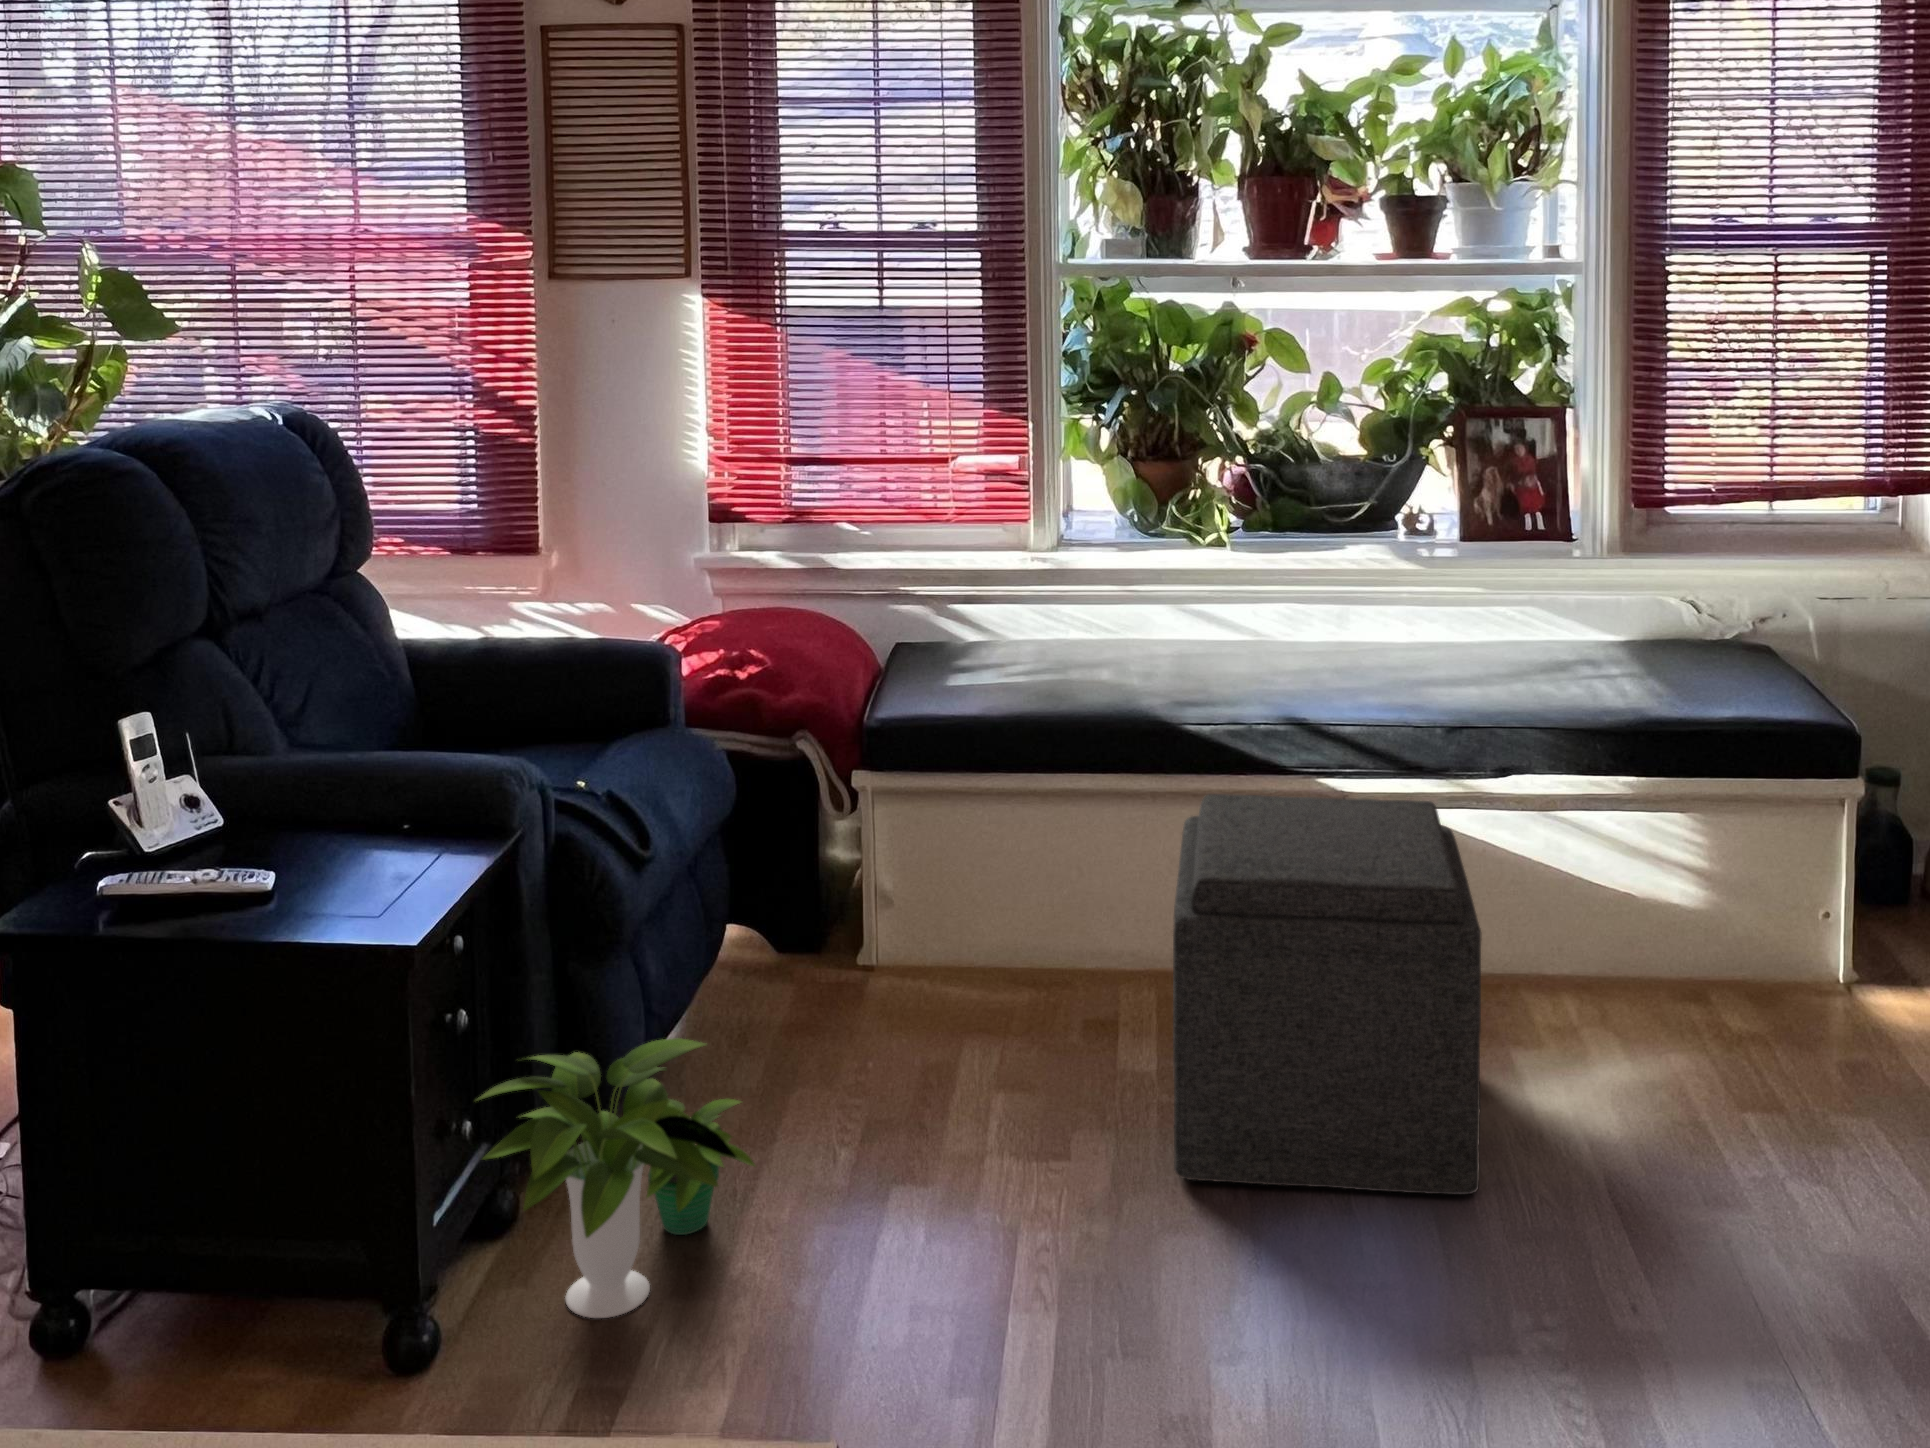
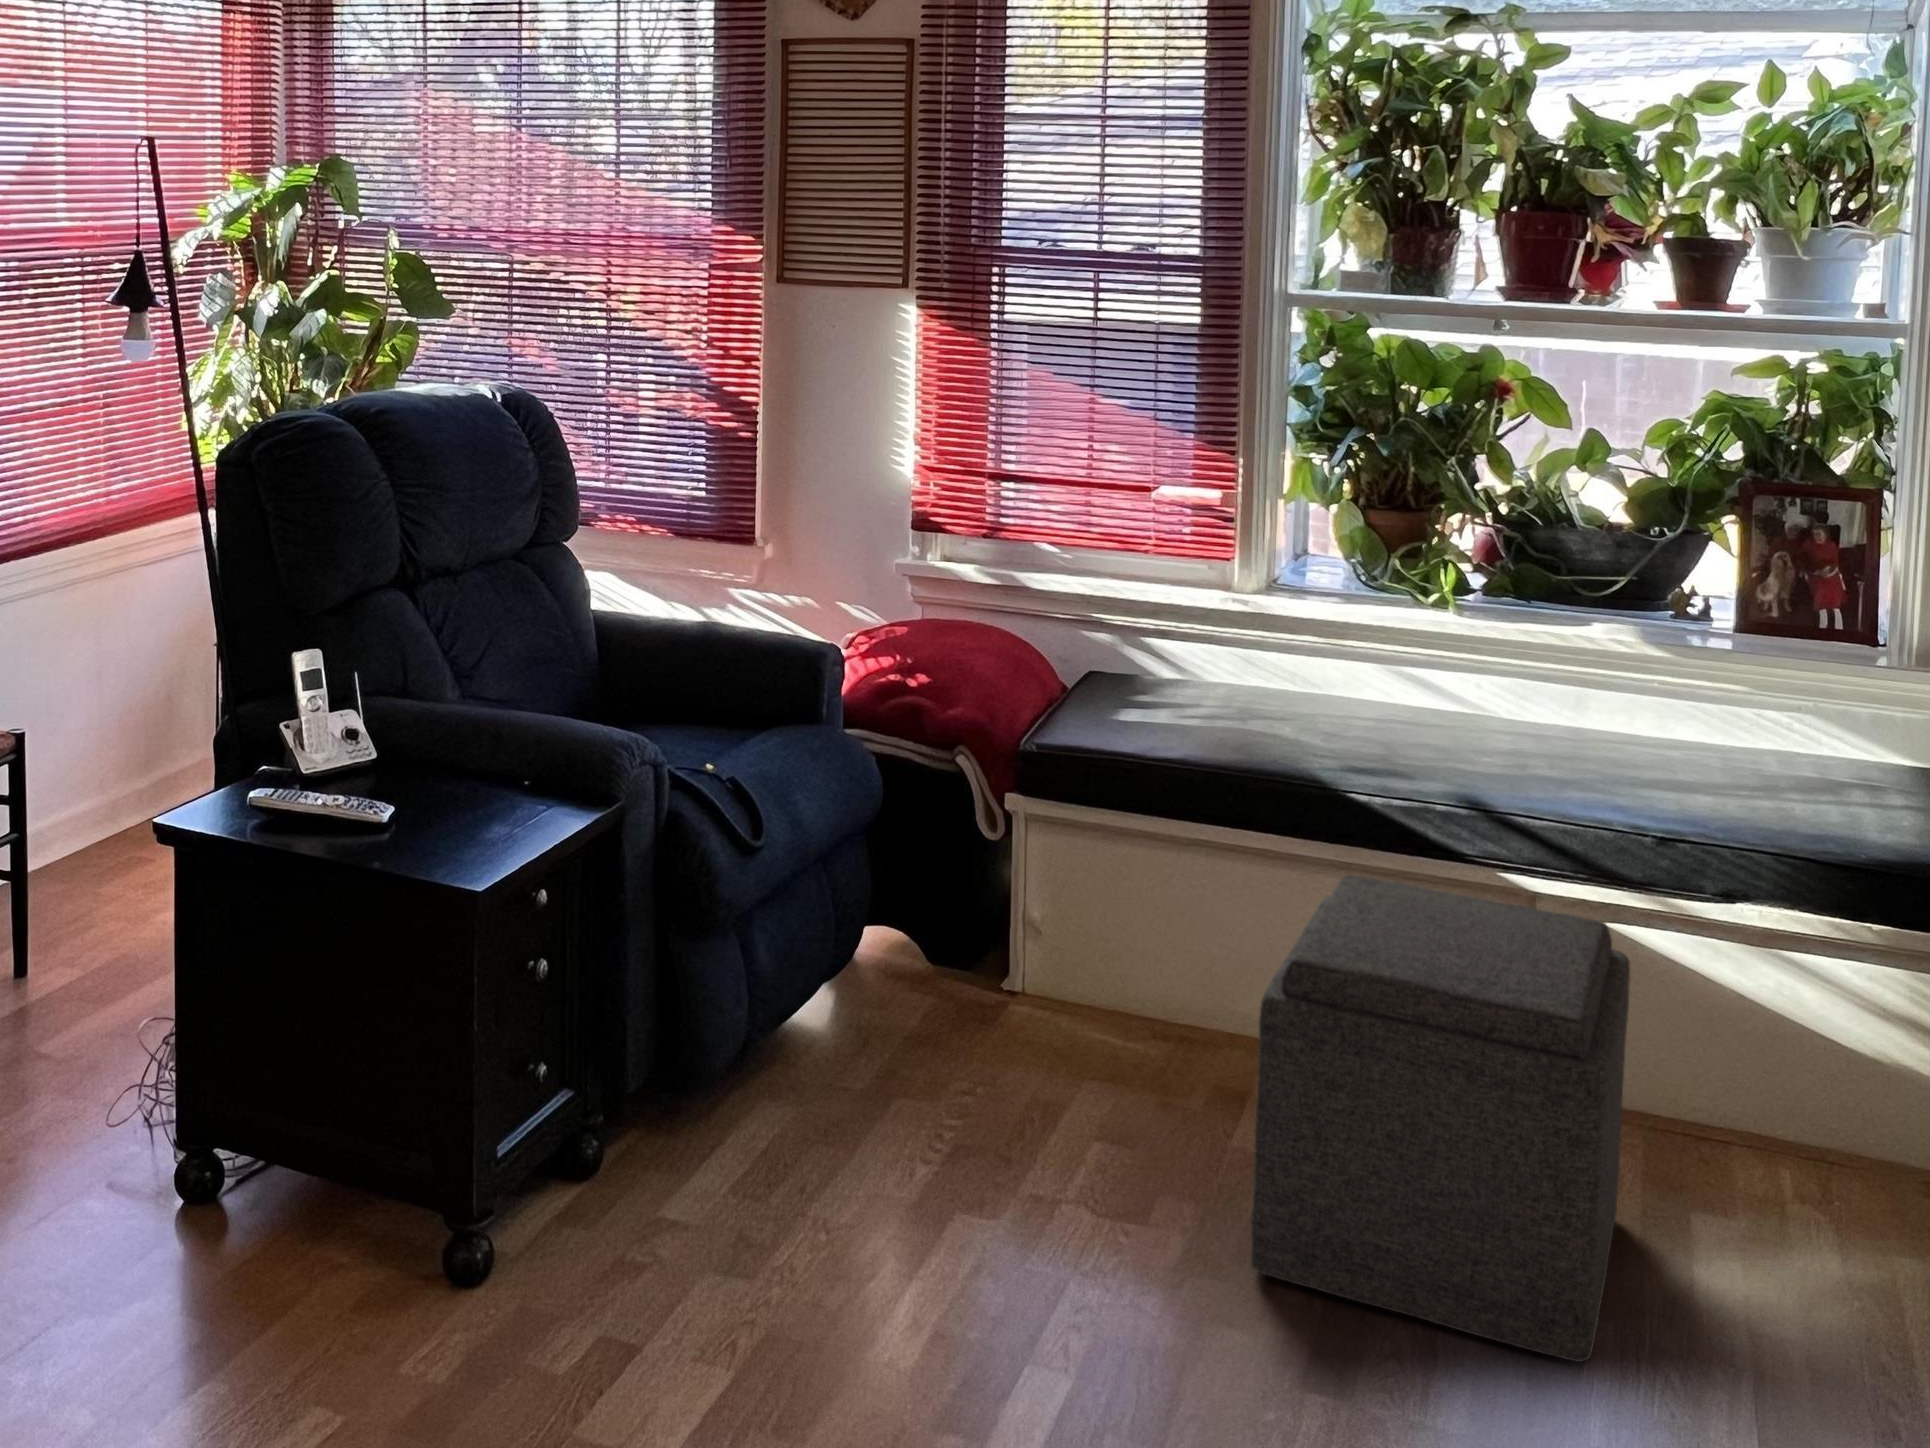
potted plant: present [477,1038,755,1318] -> none [552,1015,820,1273]

